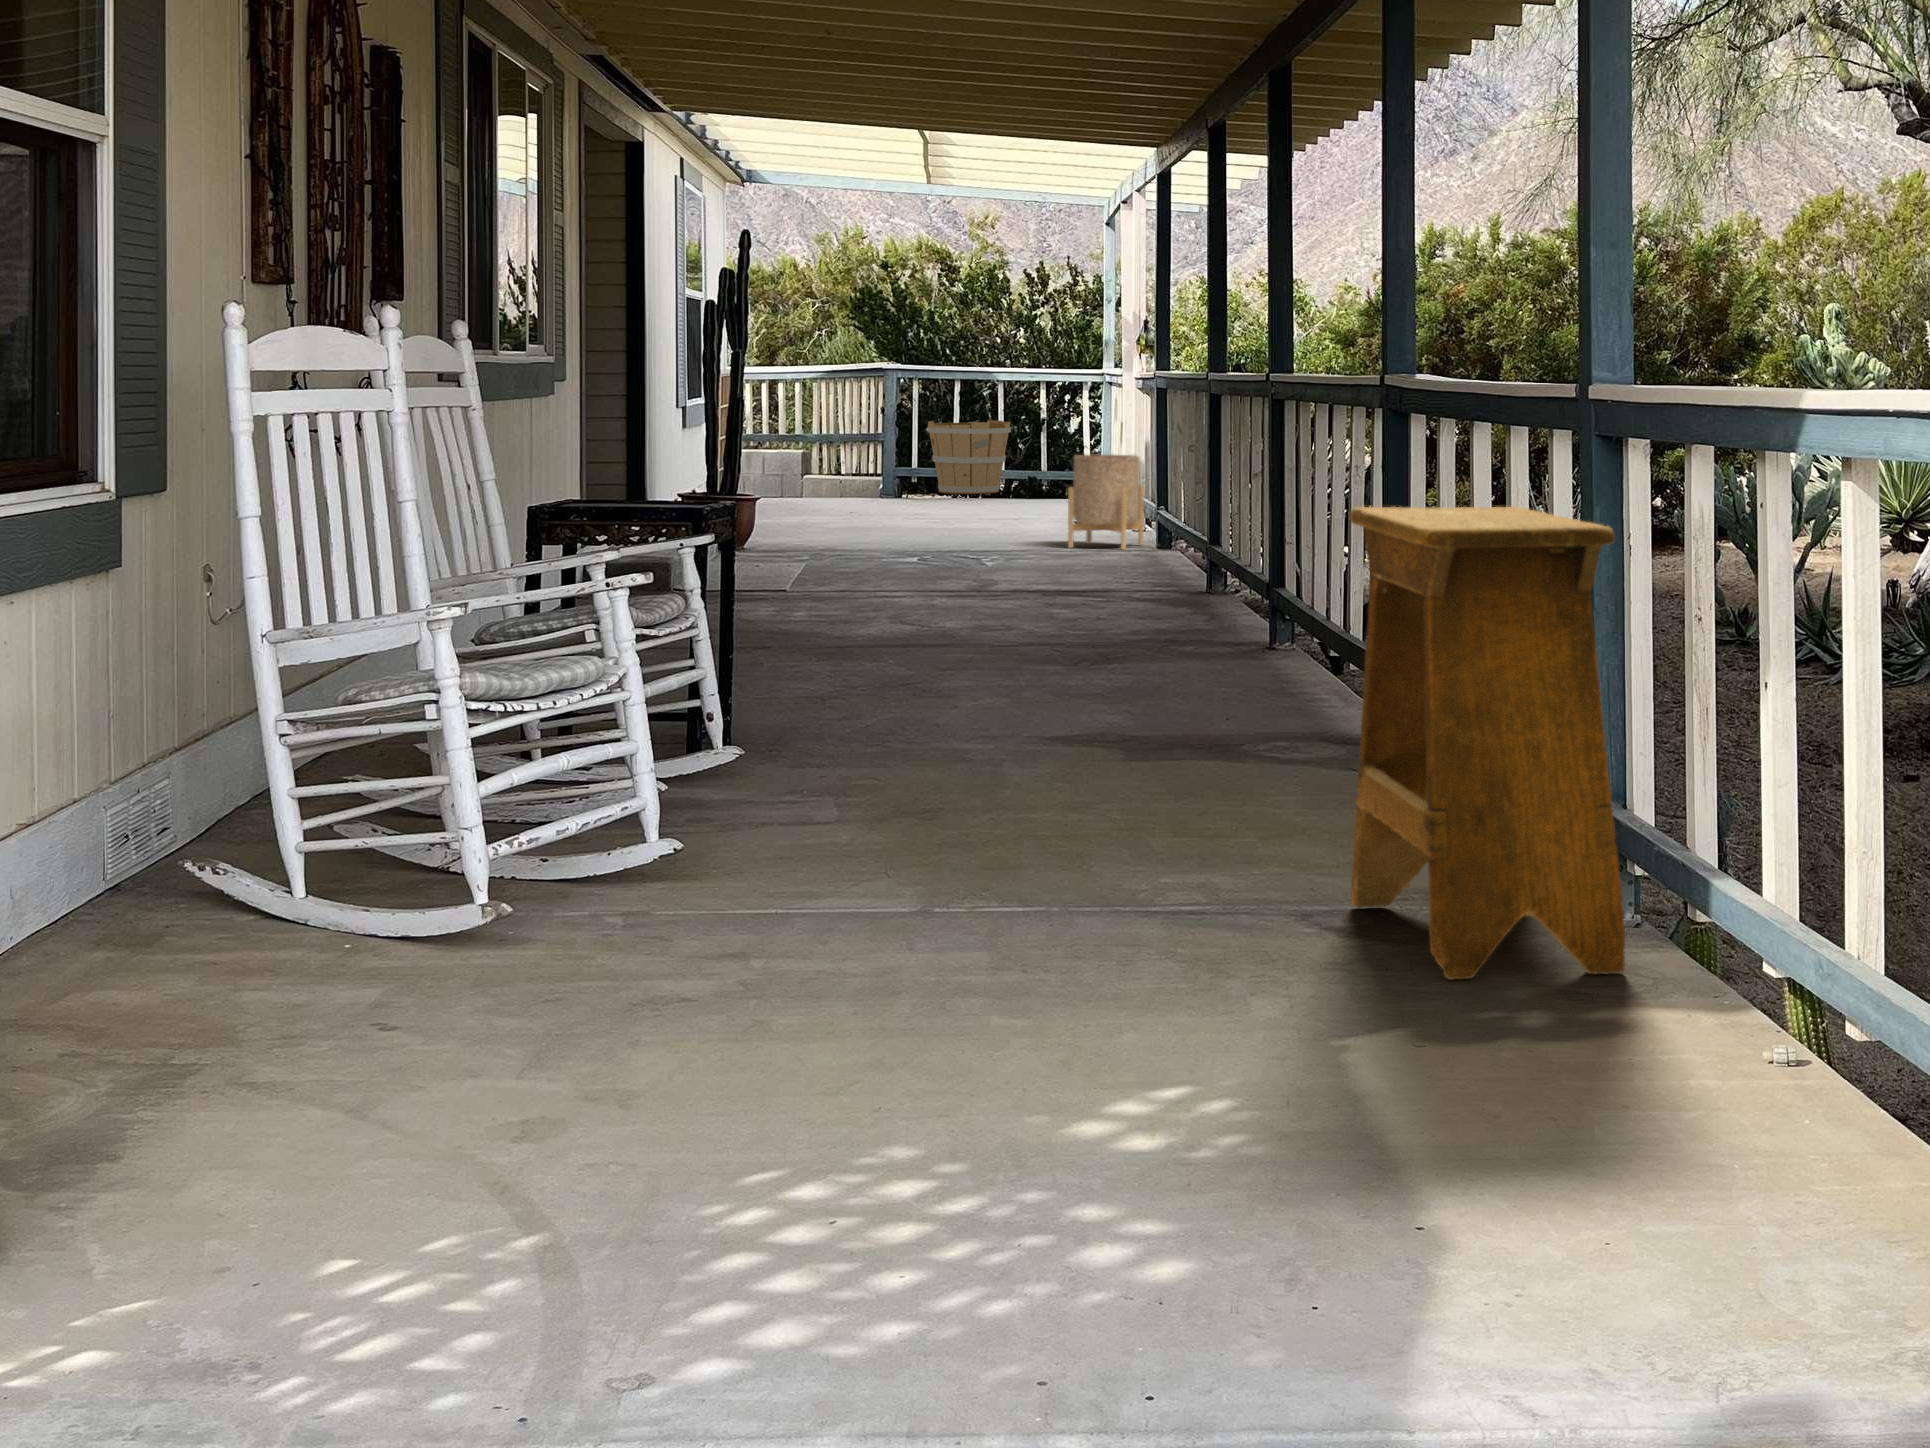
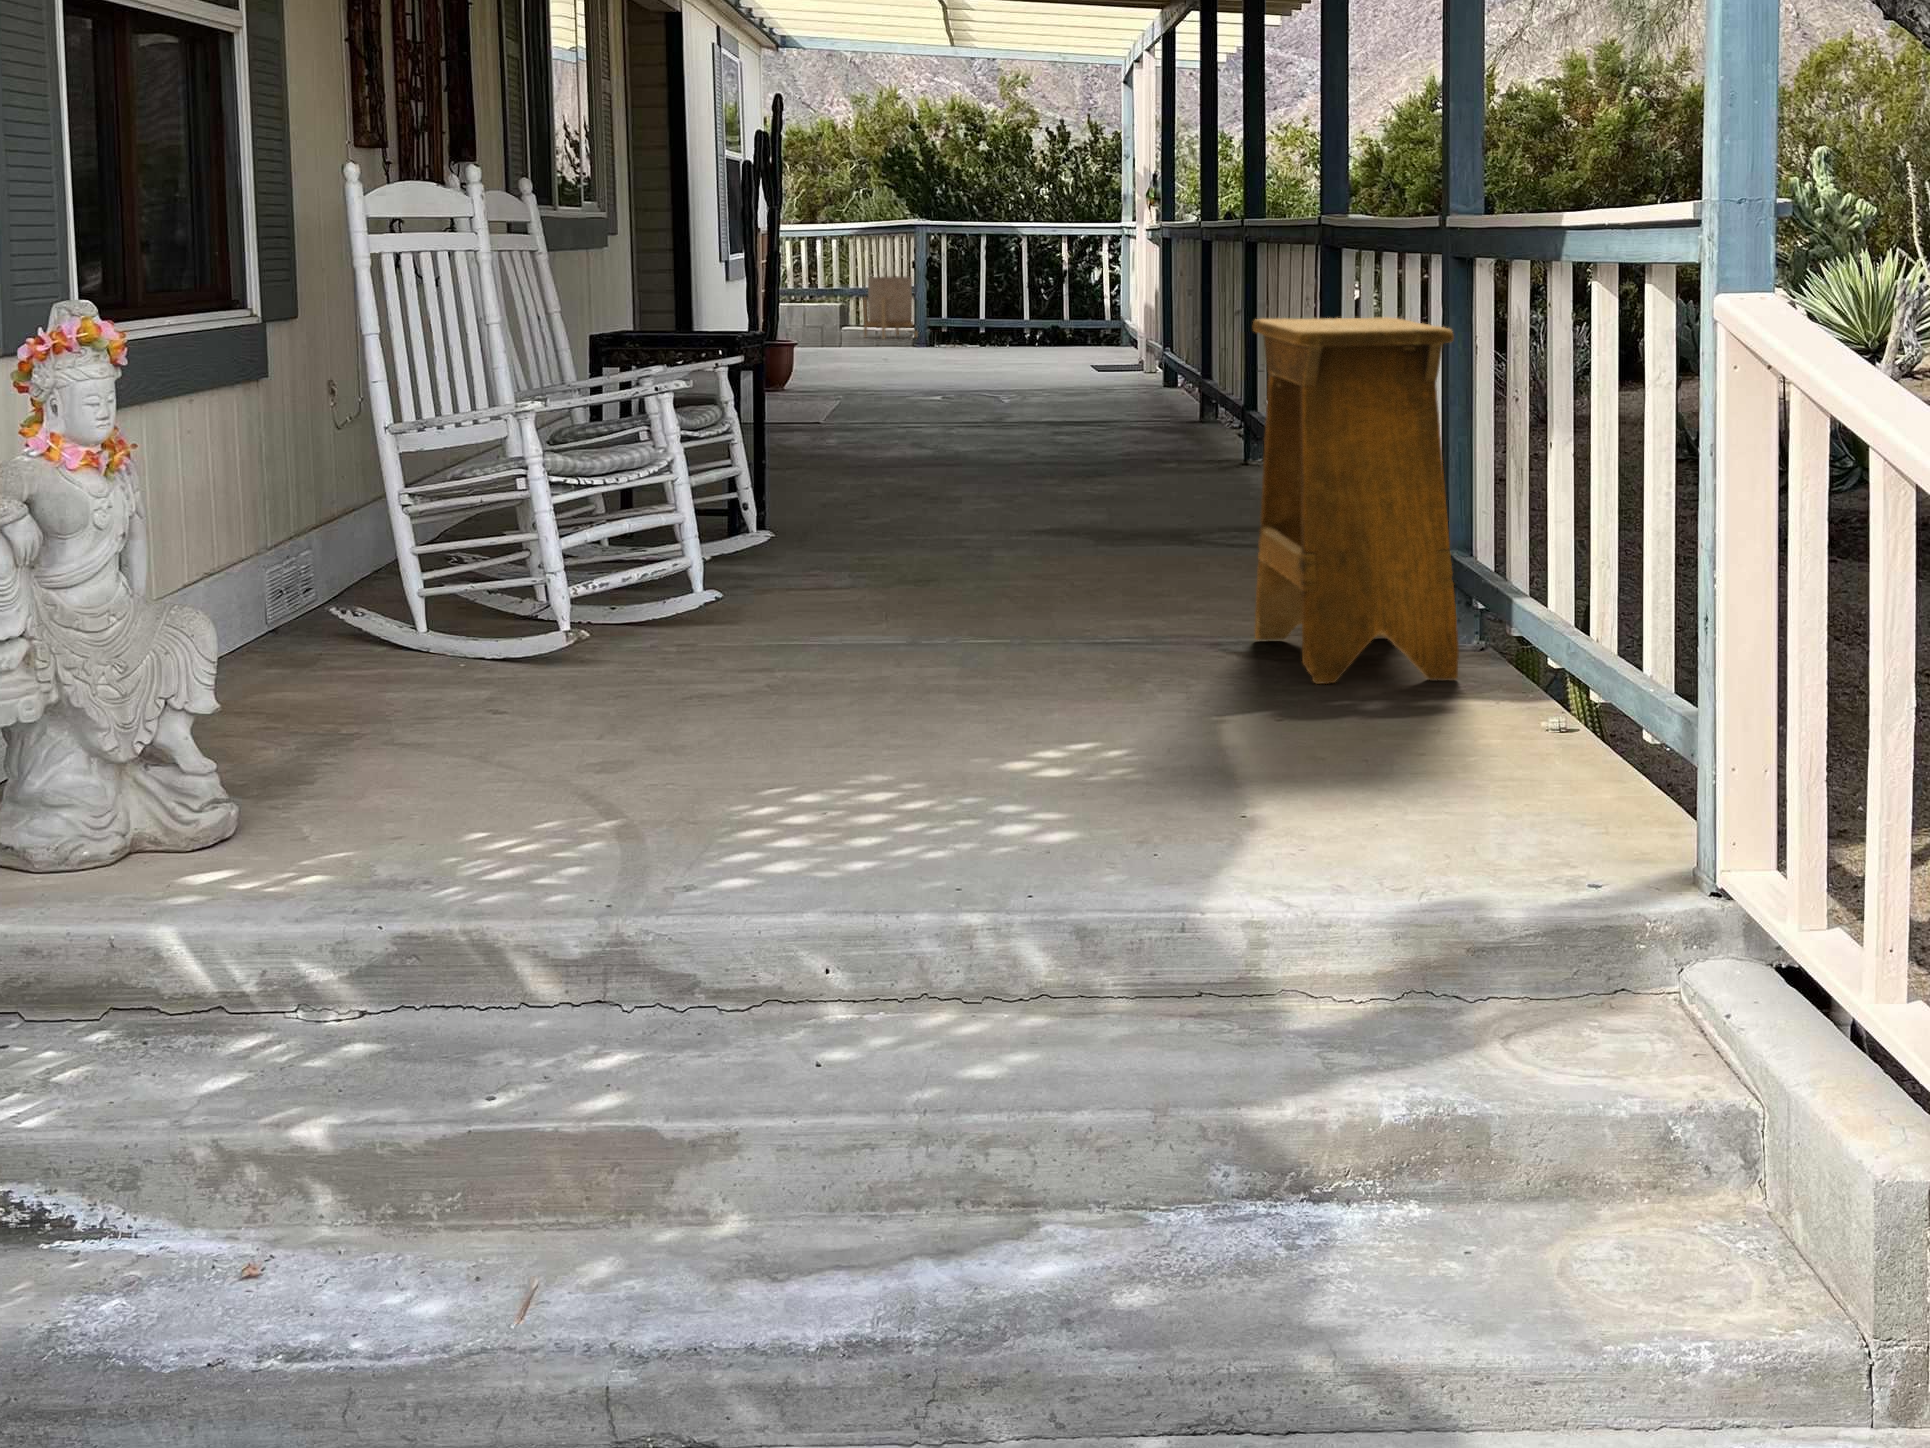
wooden bucket: present [927,420,1011,494] -> none [957,272,1037,341]
planter: present [1068,455,1144,550] -> present [863,277,918,339]

